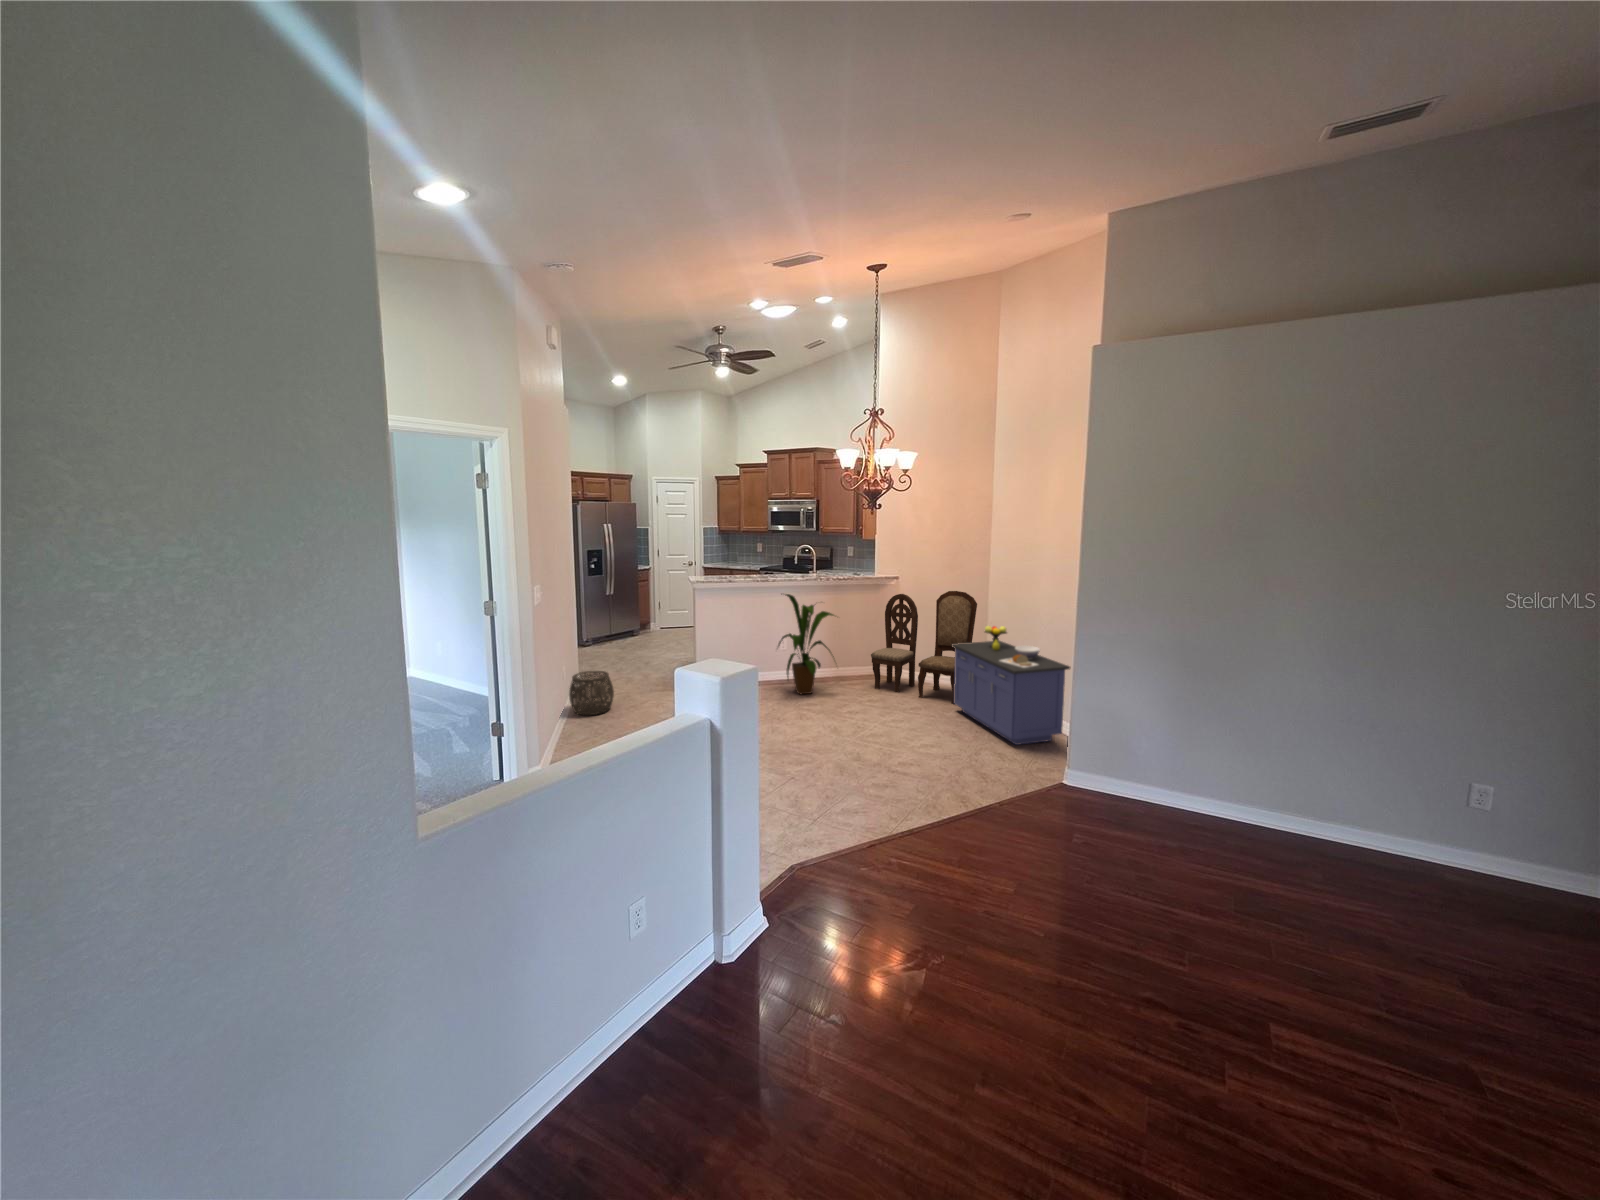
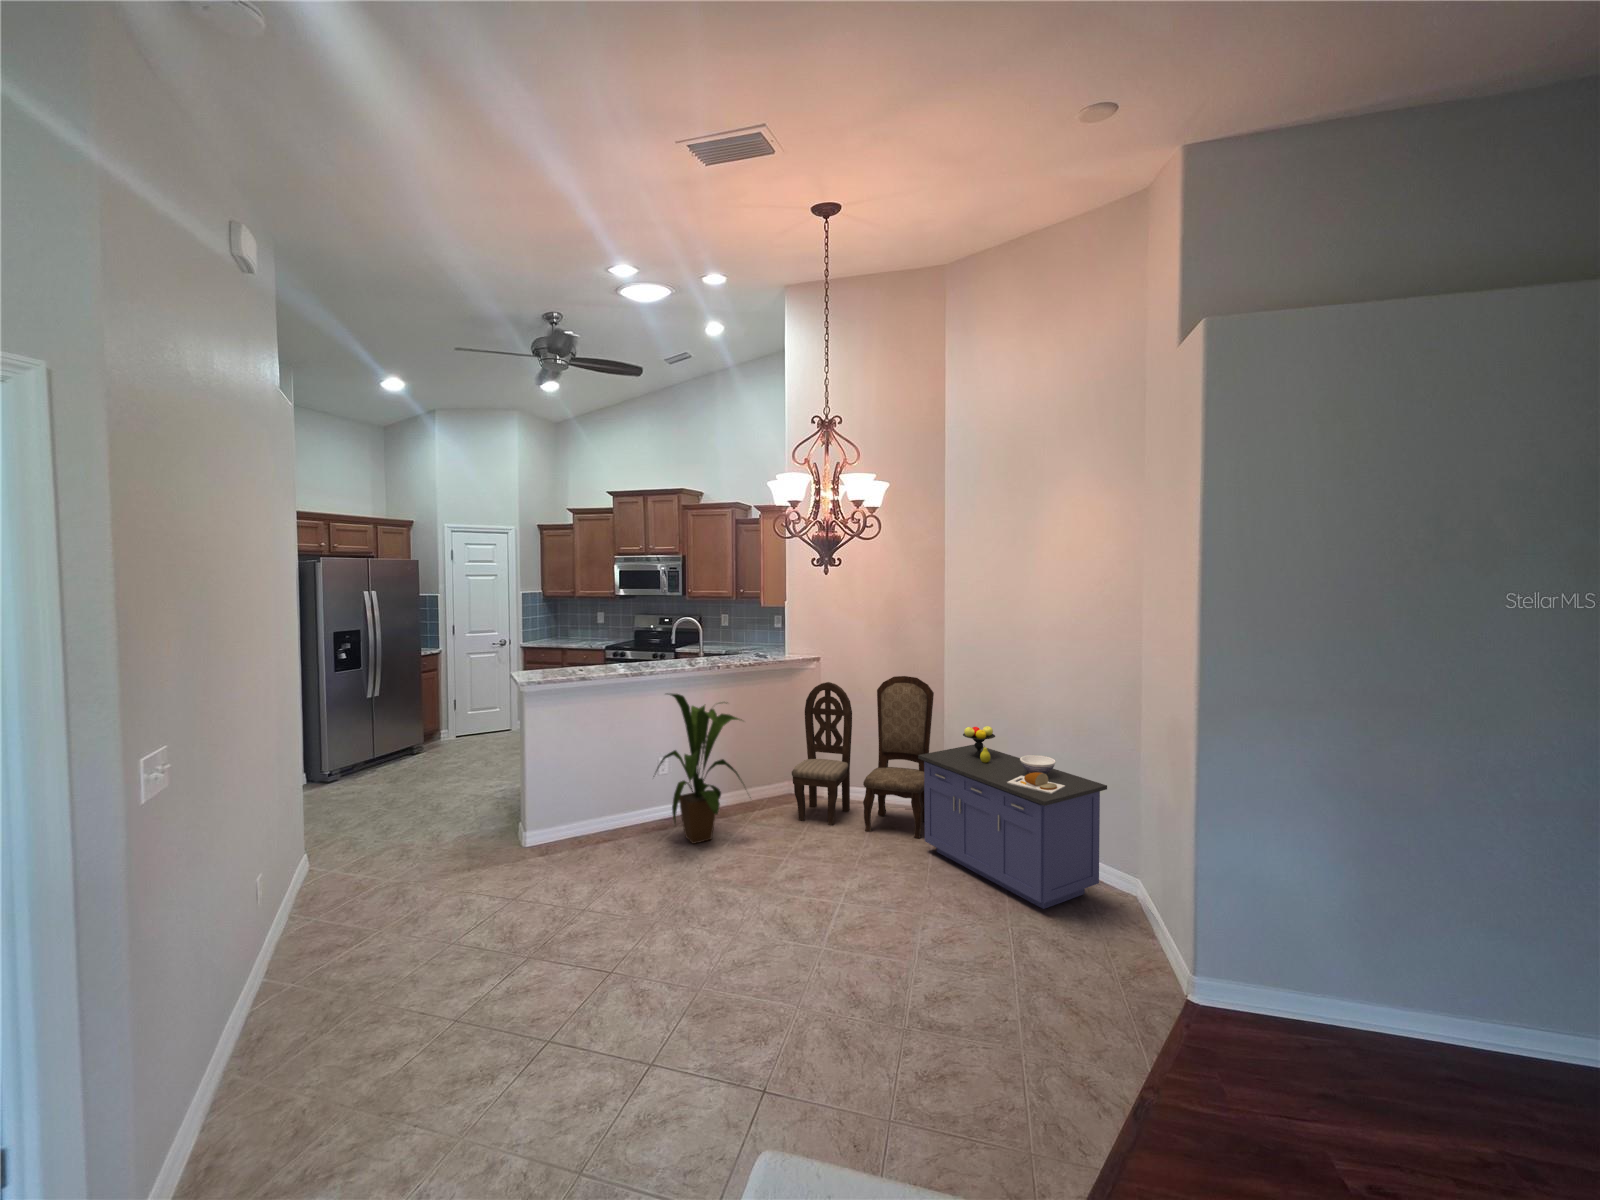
woven basket: present [569,671,614,716] -> none [289,846,380,936]

